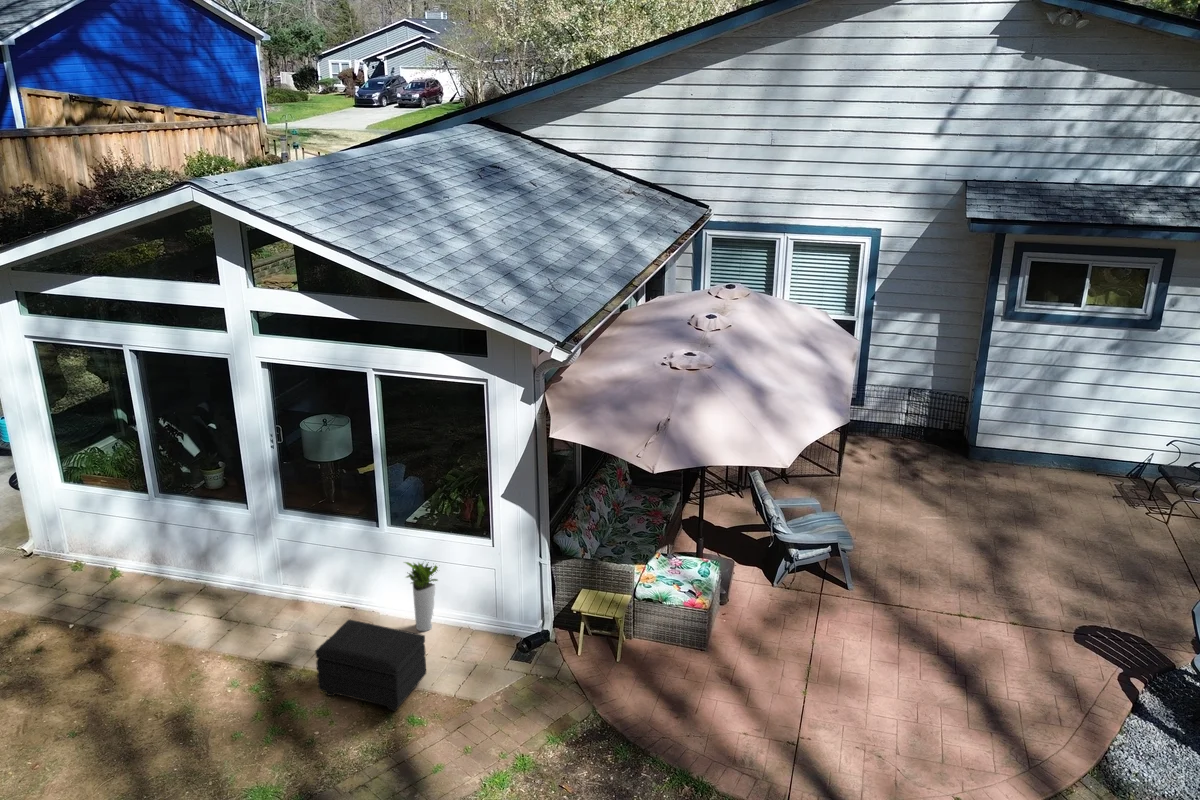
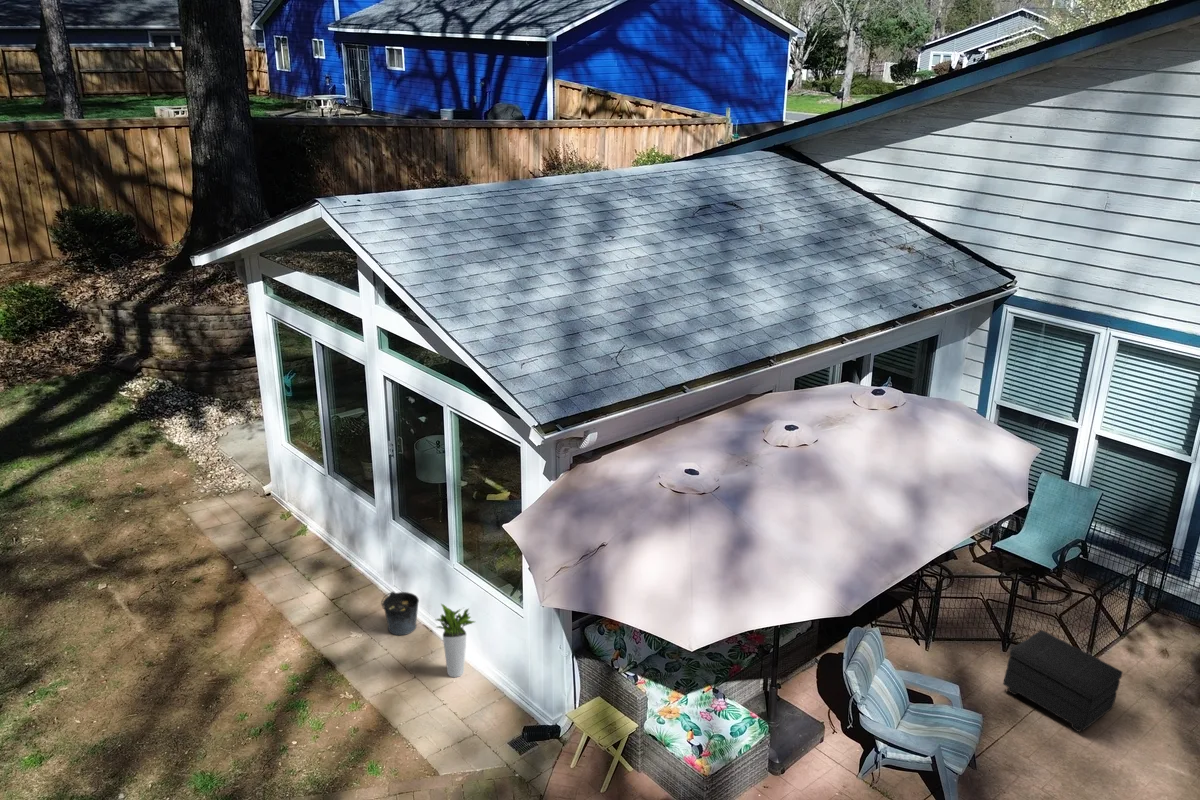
bucket: none [309,577,349,621] -> present [381,592,419,635]
footstool: present [315,620,426,711] -> present [1003,630,1122,732]

